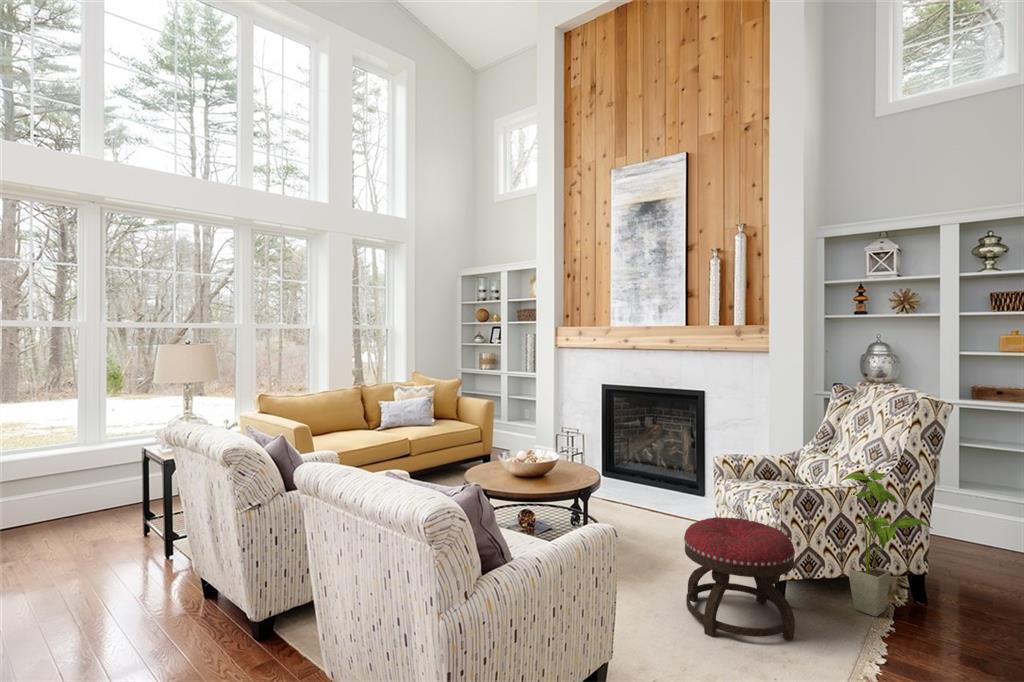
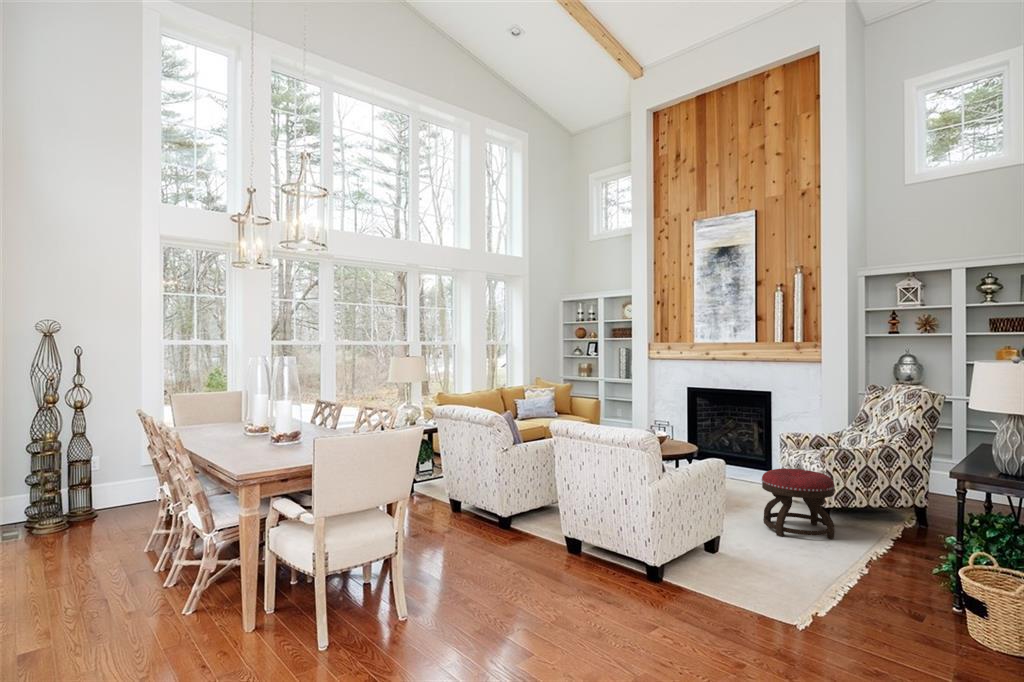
house plant: present [844,472,932,617] -> none [867,438,928,532]

